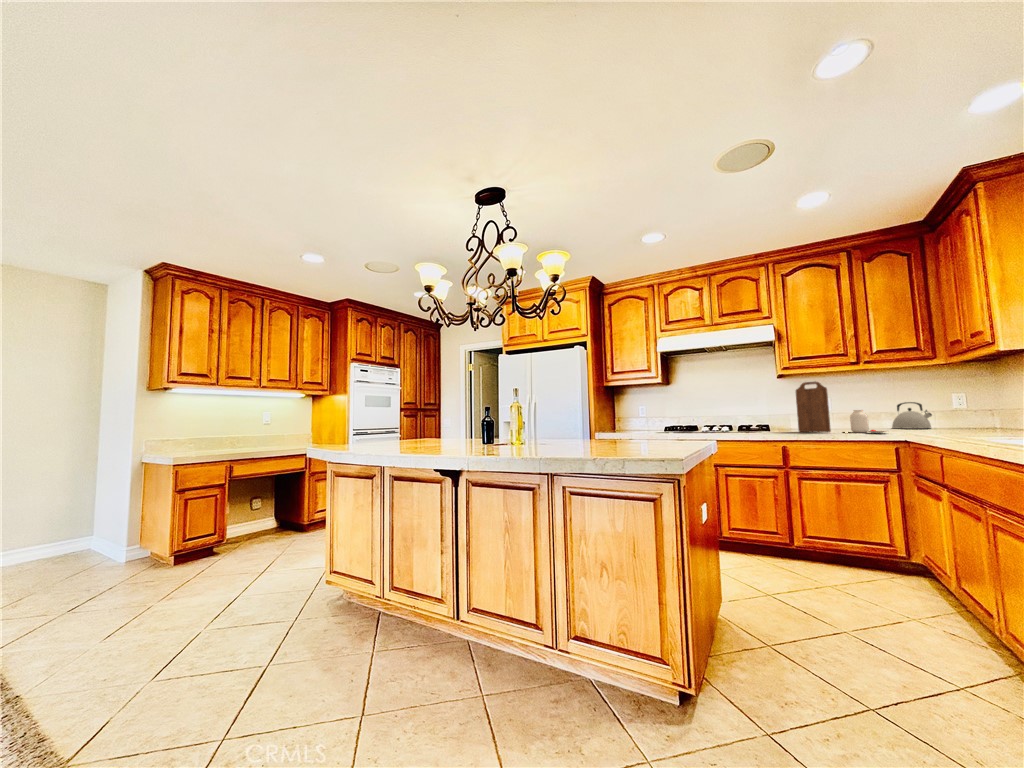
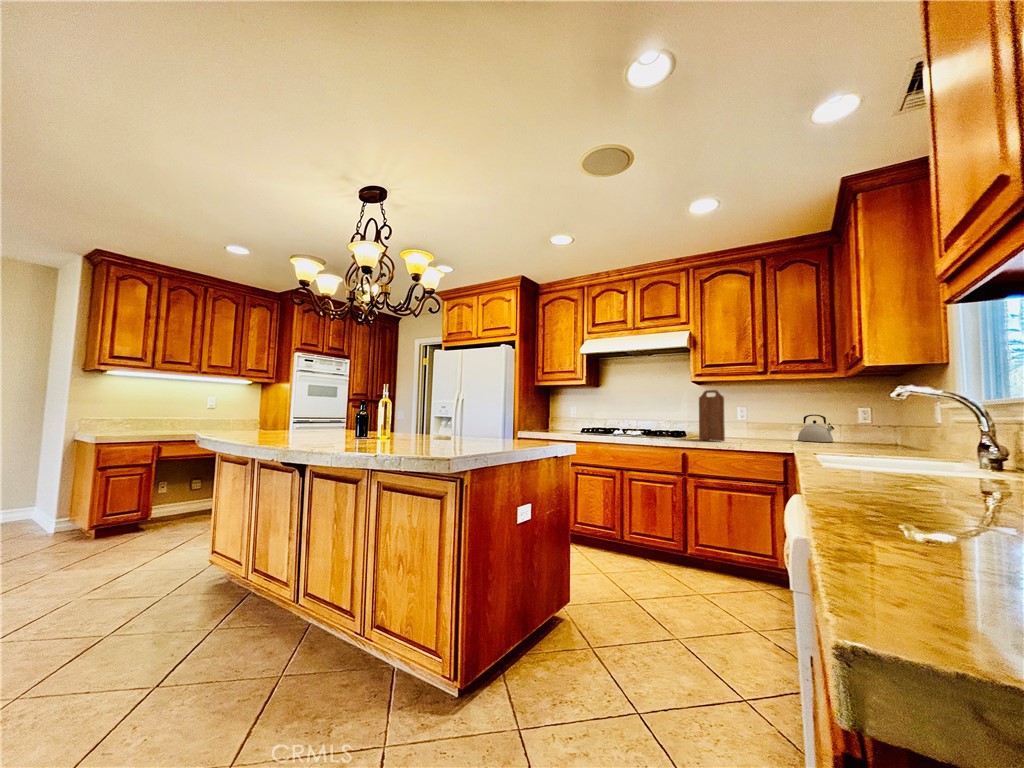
jar: present [850,410,887,433] -> none [736,420,775,444]

